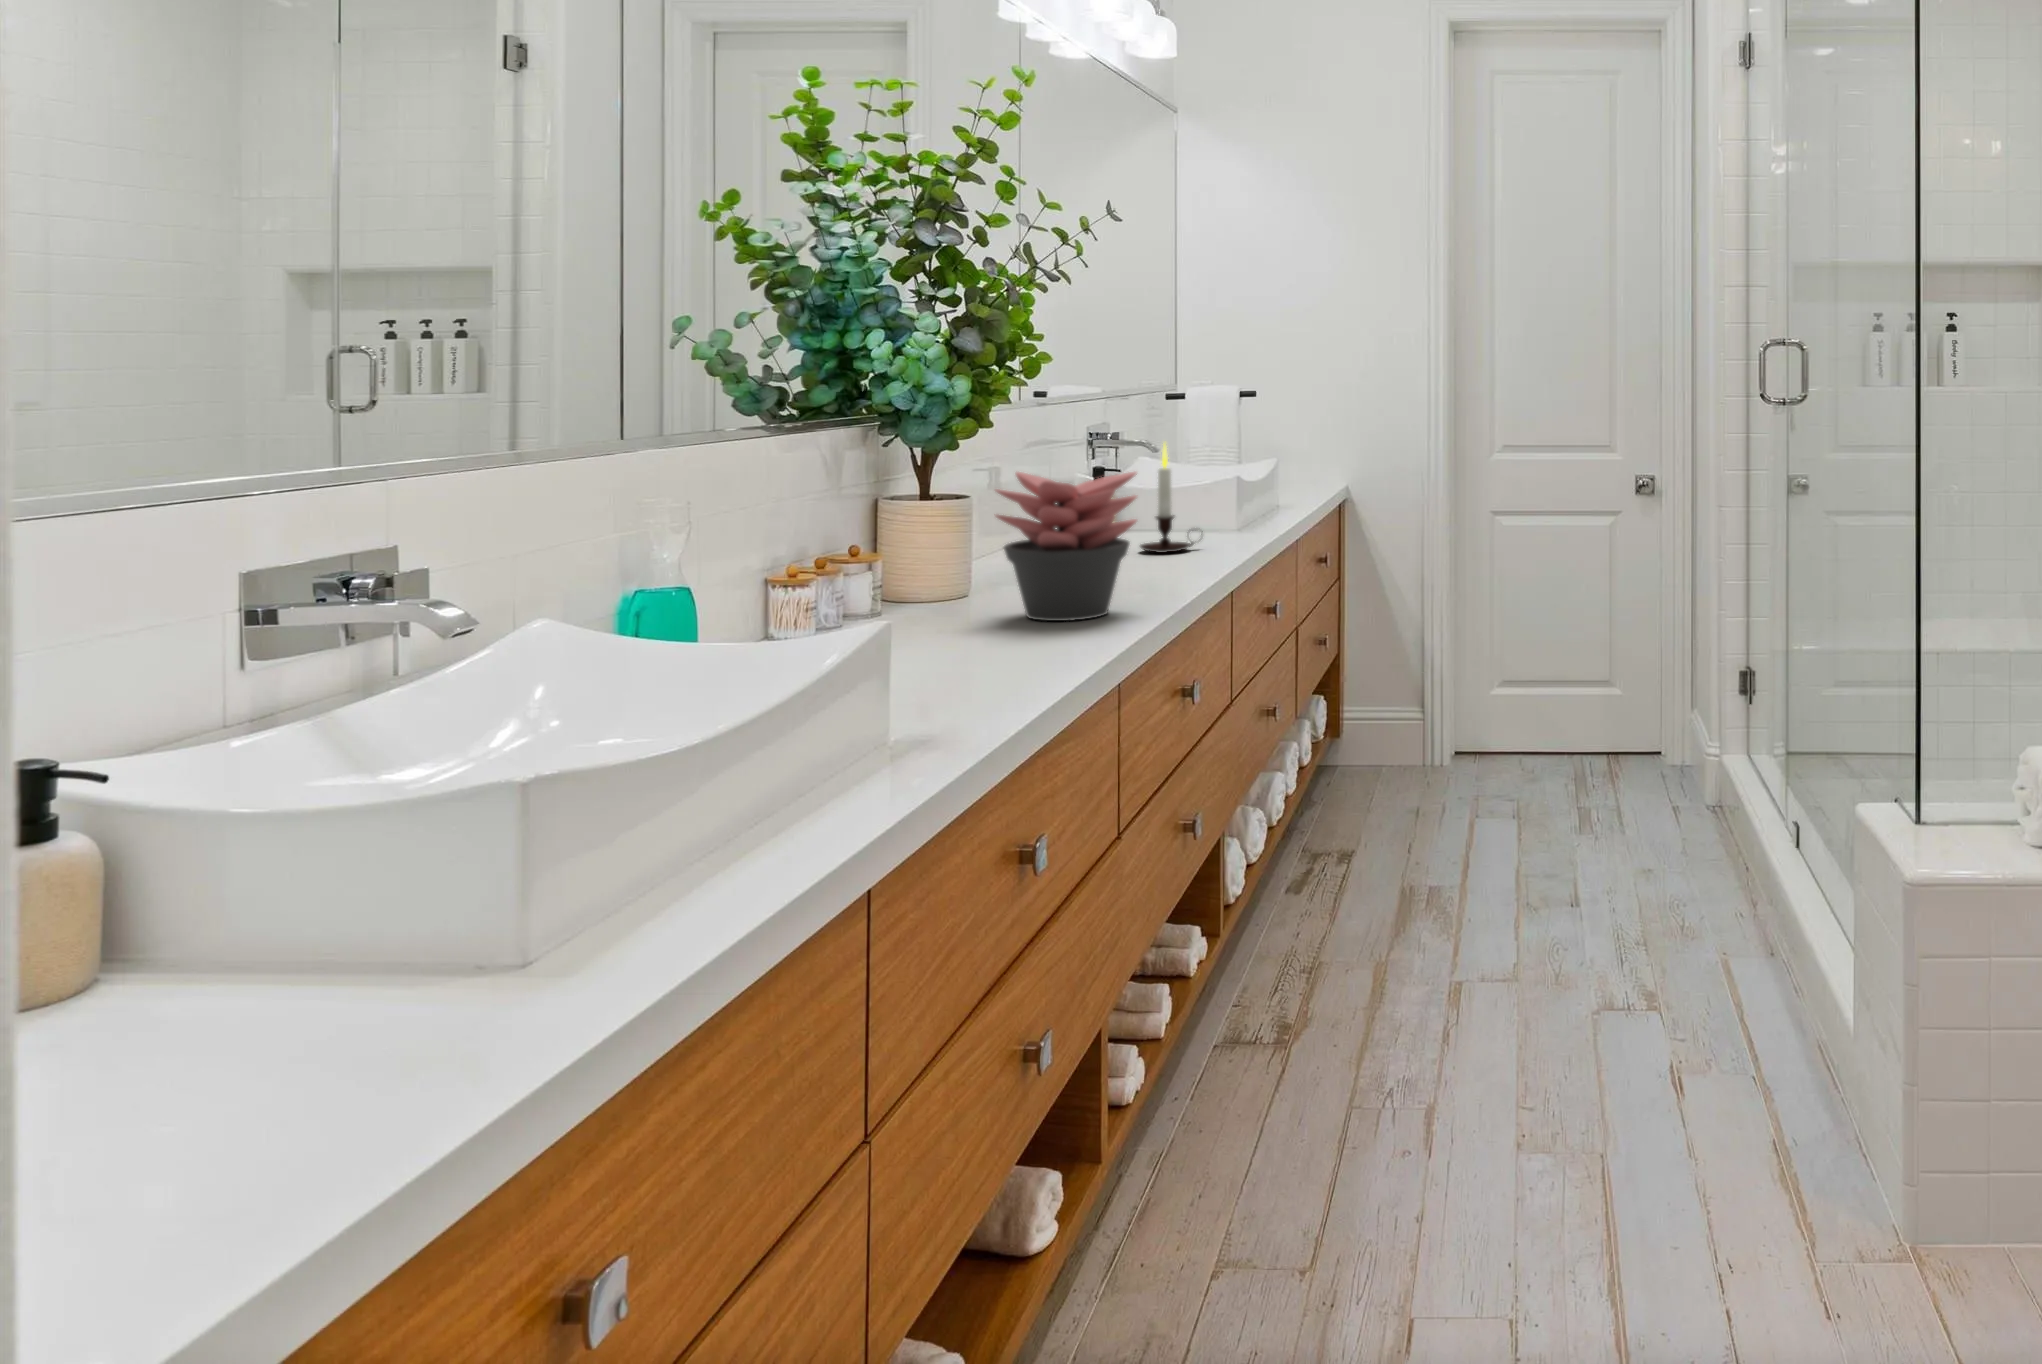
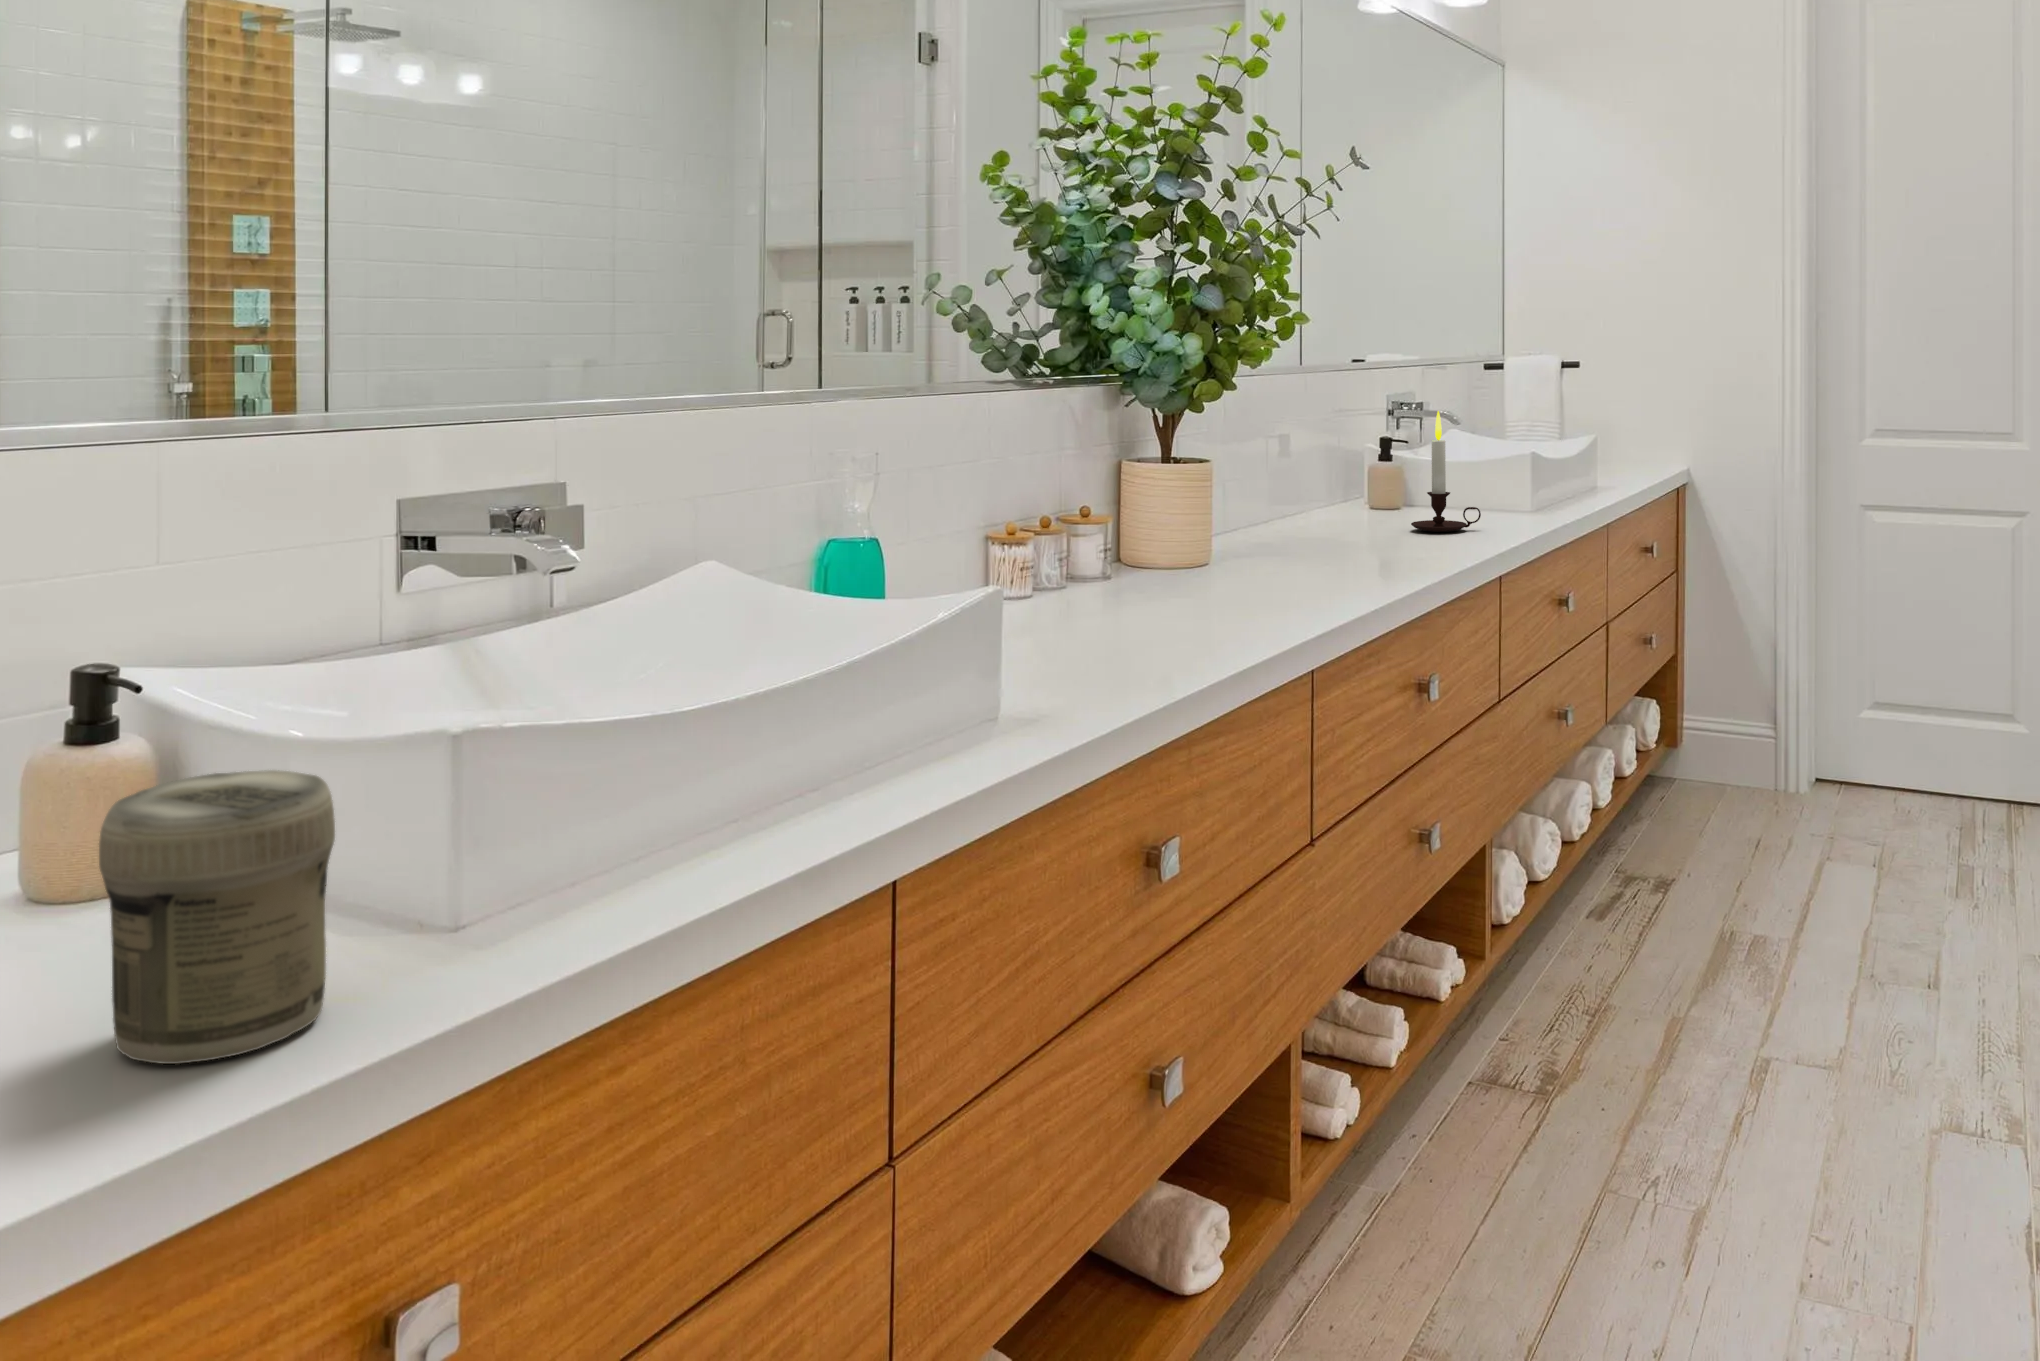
succulent plant: present [996,472,1137,621] -> none [1210,436,1363,599]
jar: none [273,820,497,1091] -> present [99,770,335,1064]

